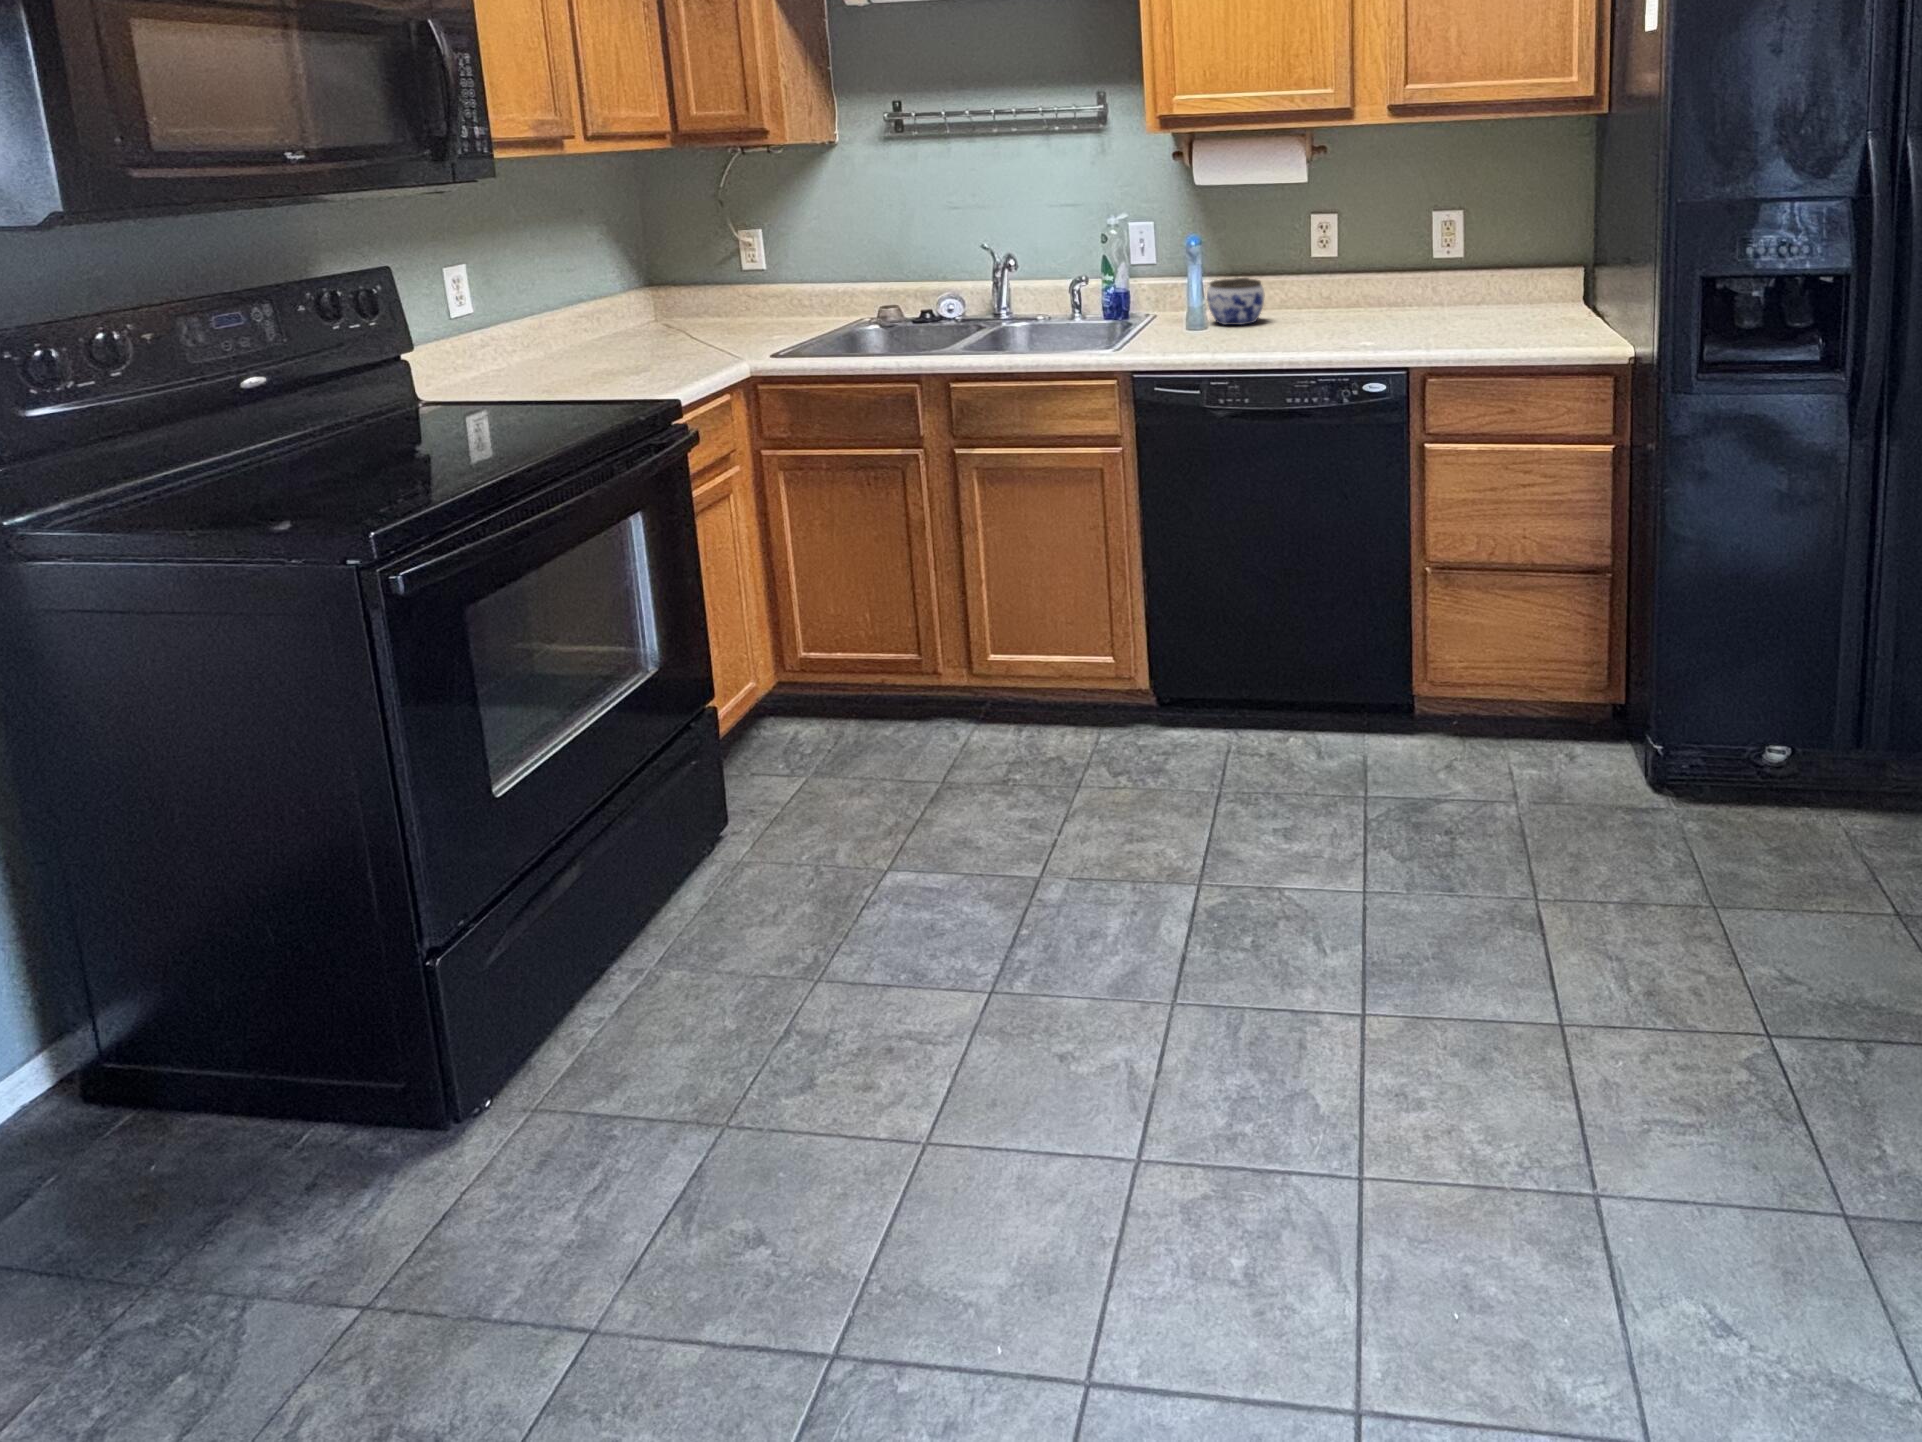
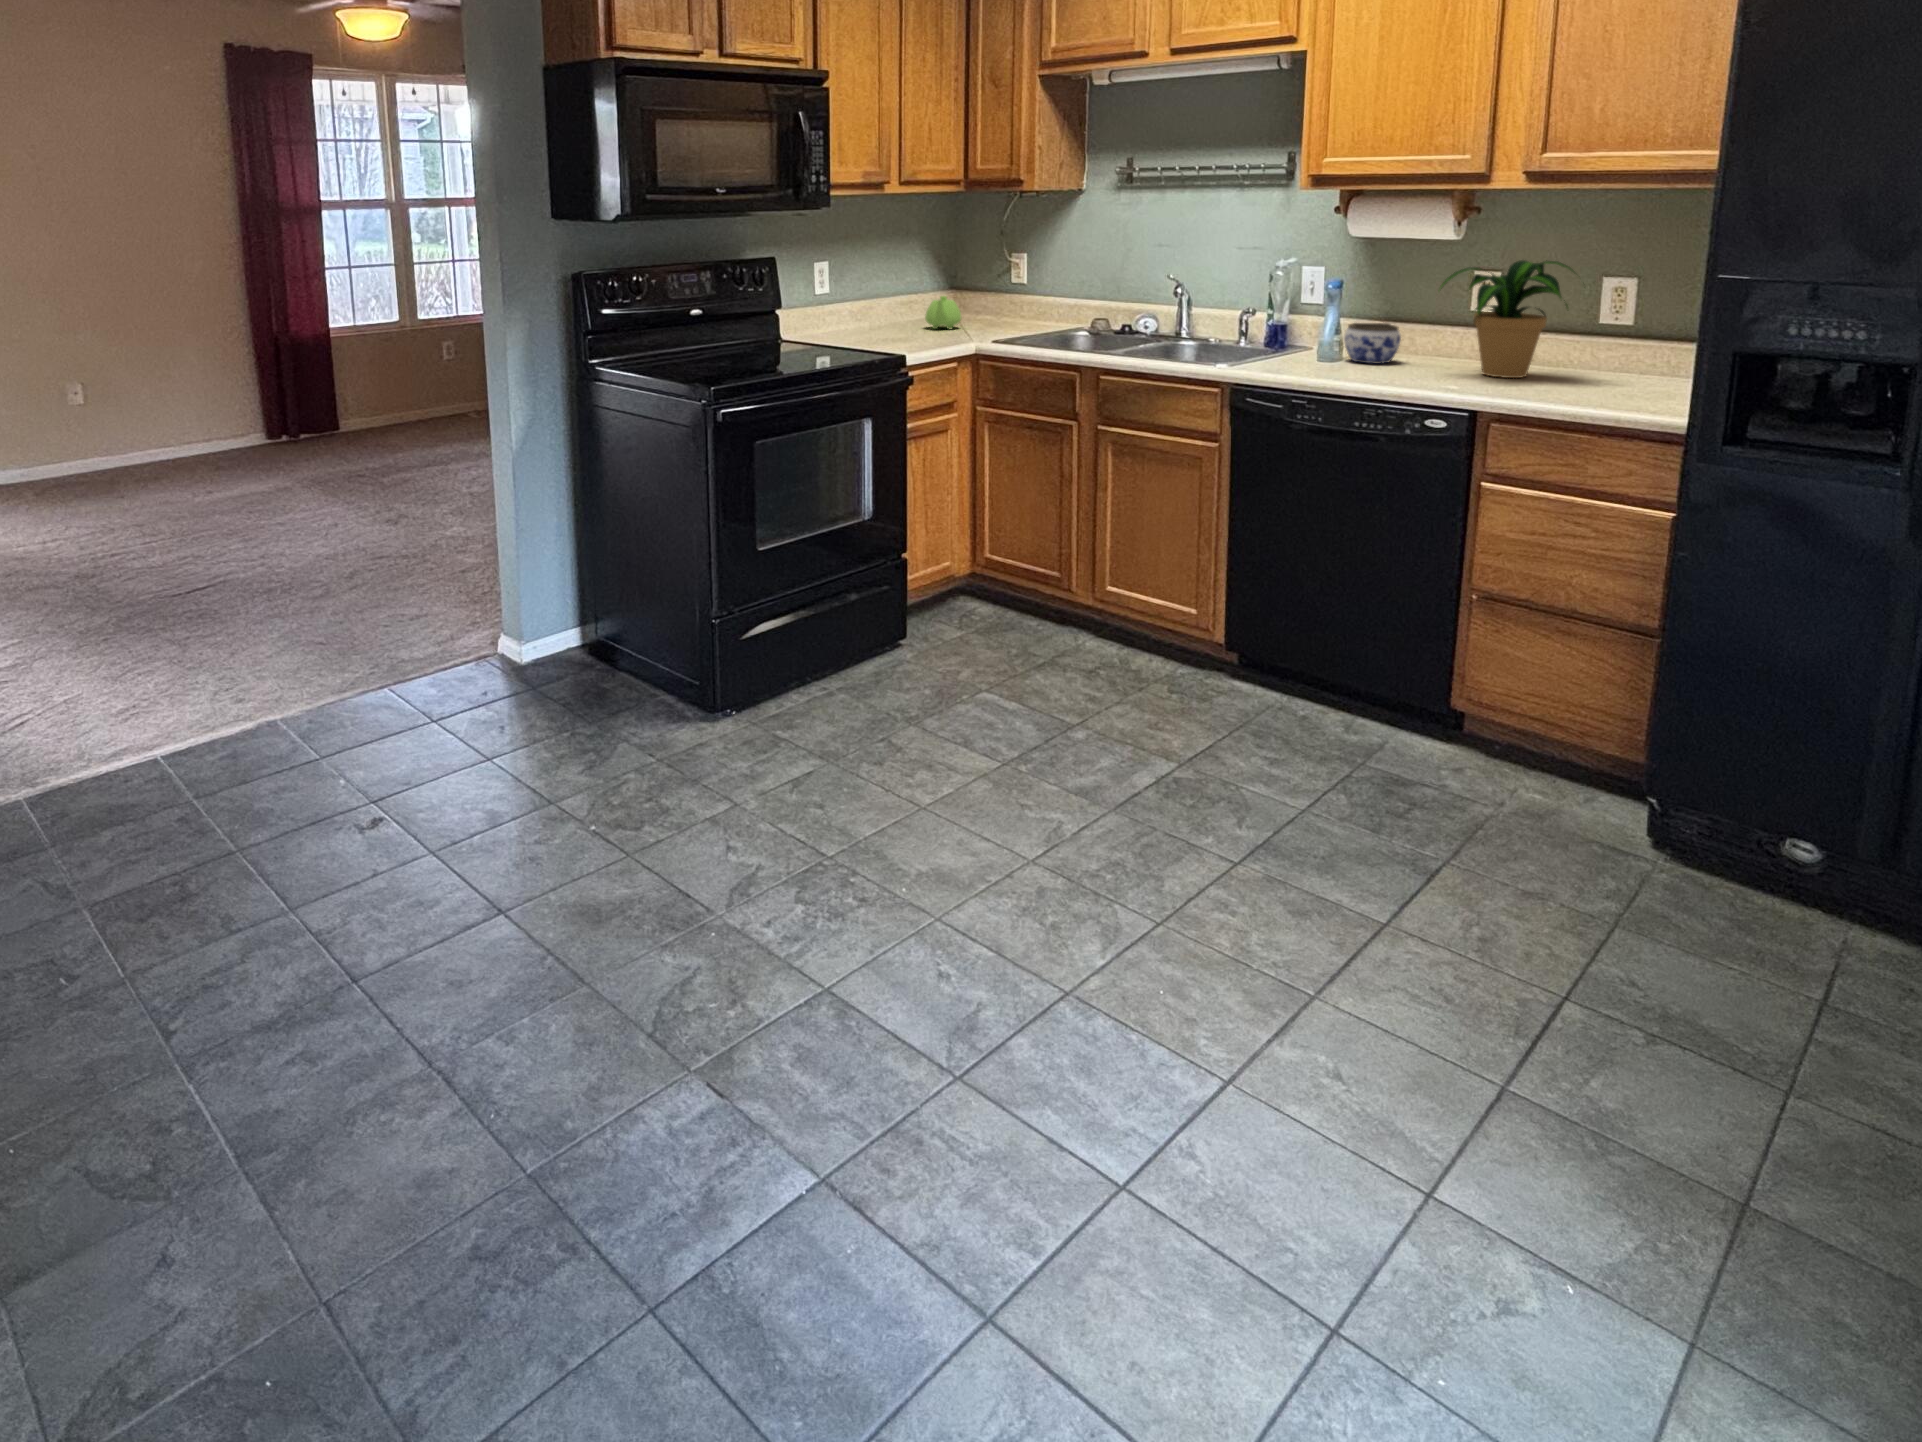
potted plant: none [1315,198,1444,324] -> present [1440,260,1574,378]
teapot: none [633,297,689,346] -> present [925,296,961,329]

